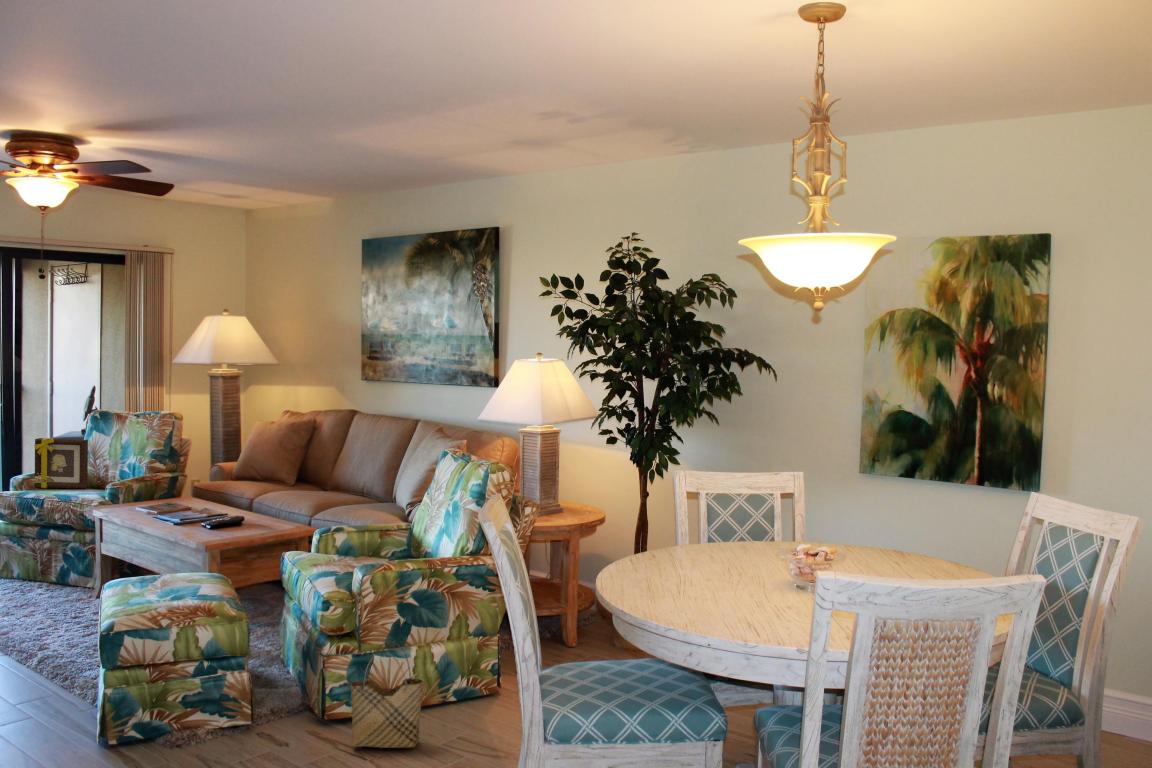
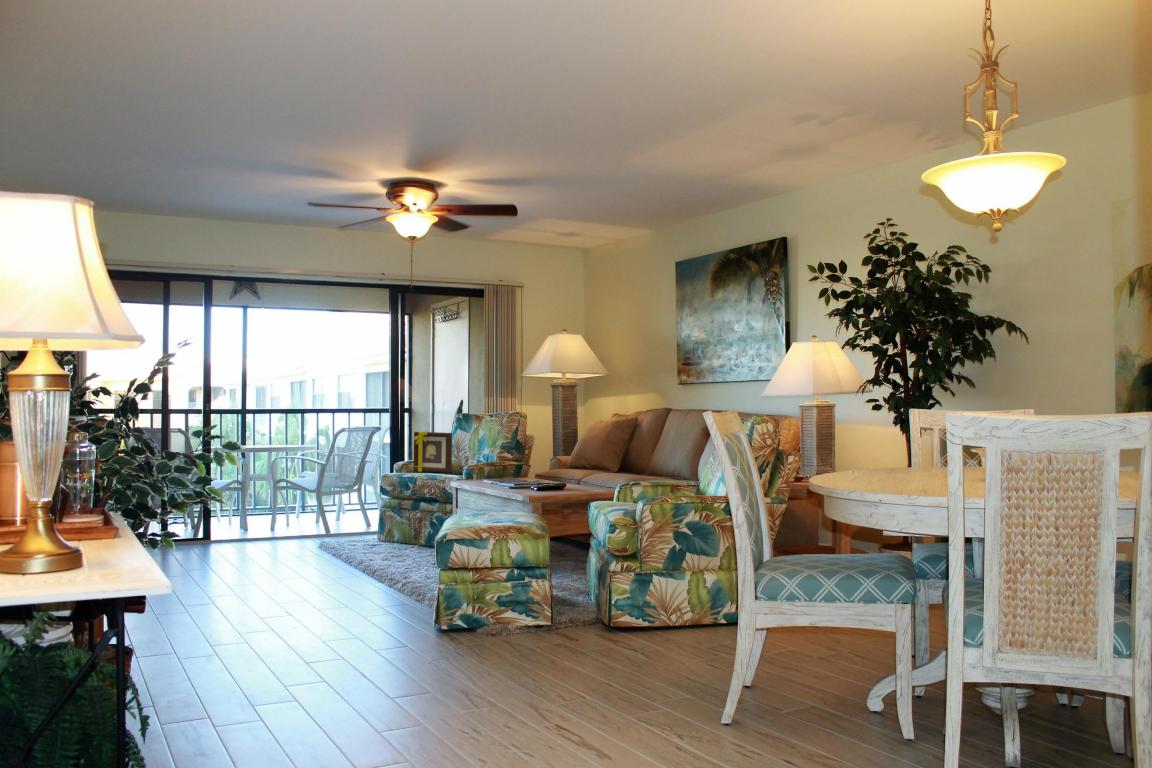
woven basket: present [350,642,424,748] -> none [626,560,688,649]

